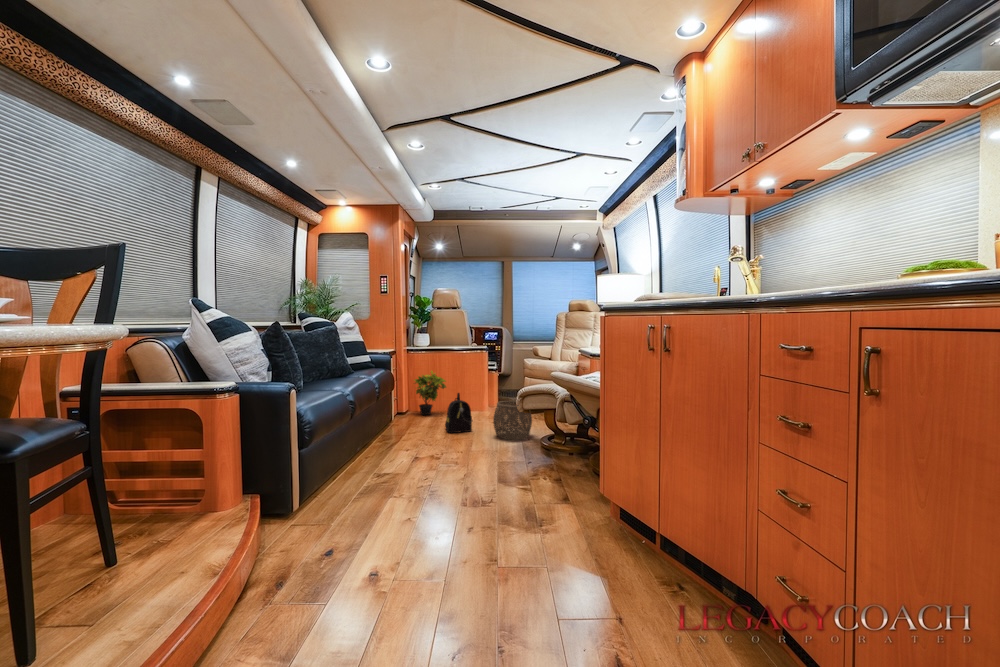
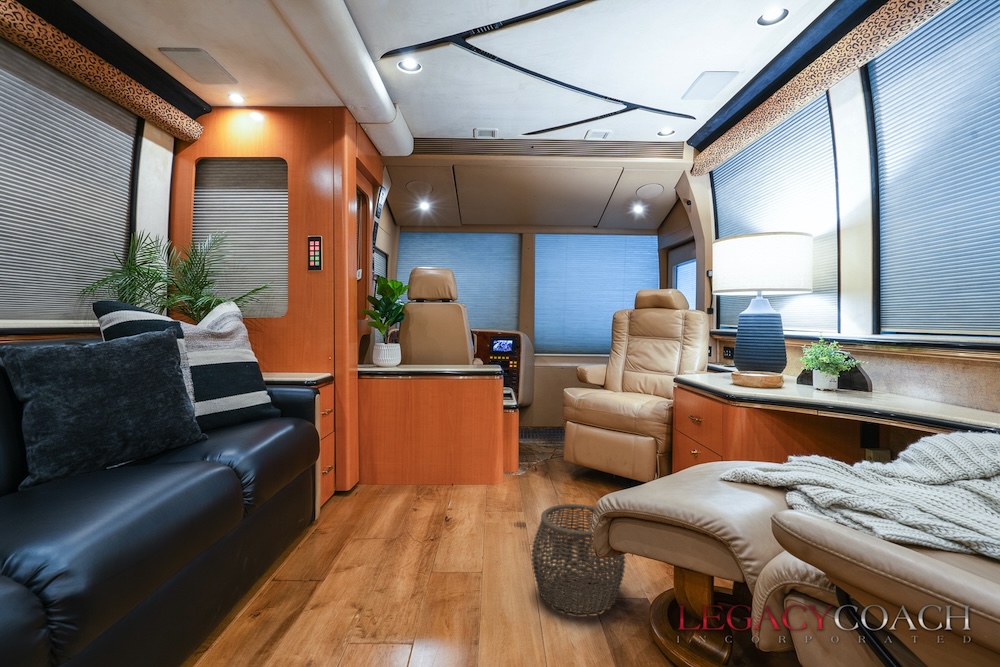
potted plant: present [415,371,446,415] -> none [365,415,429,502]
backpack: present [445,393,473,433] -> none [421,478,483,577]

